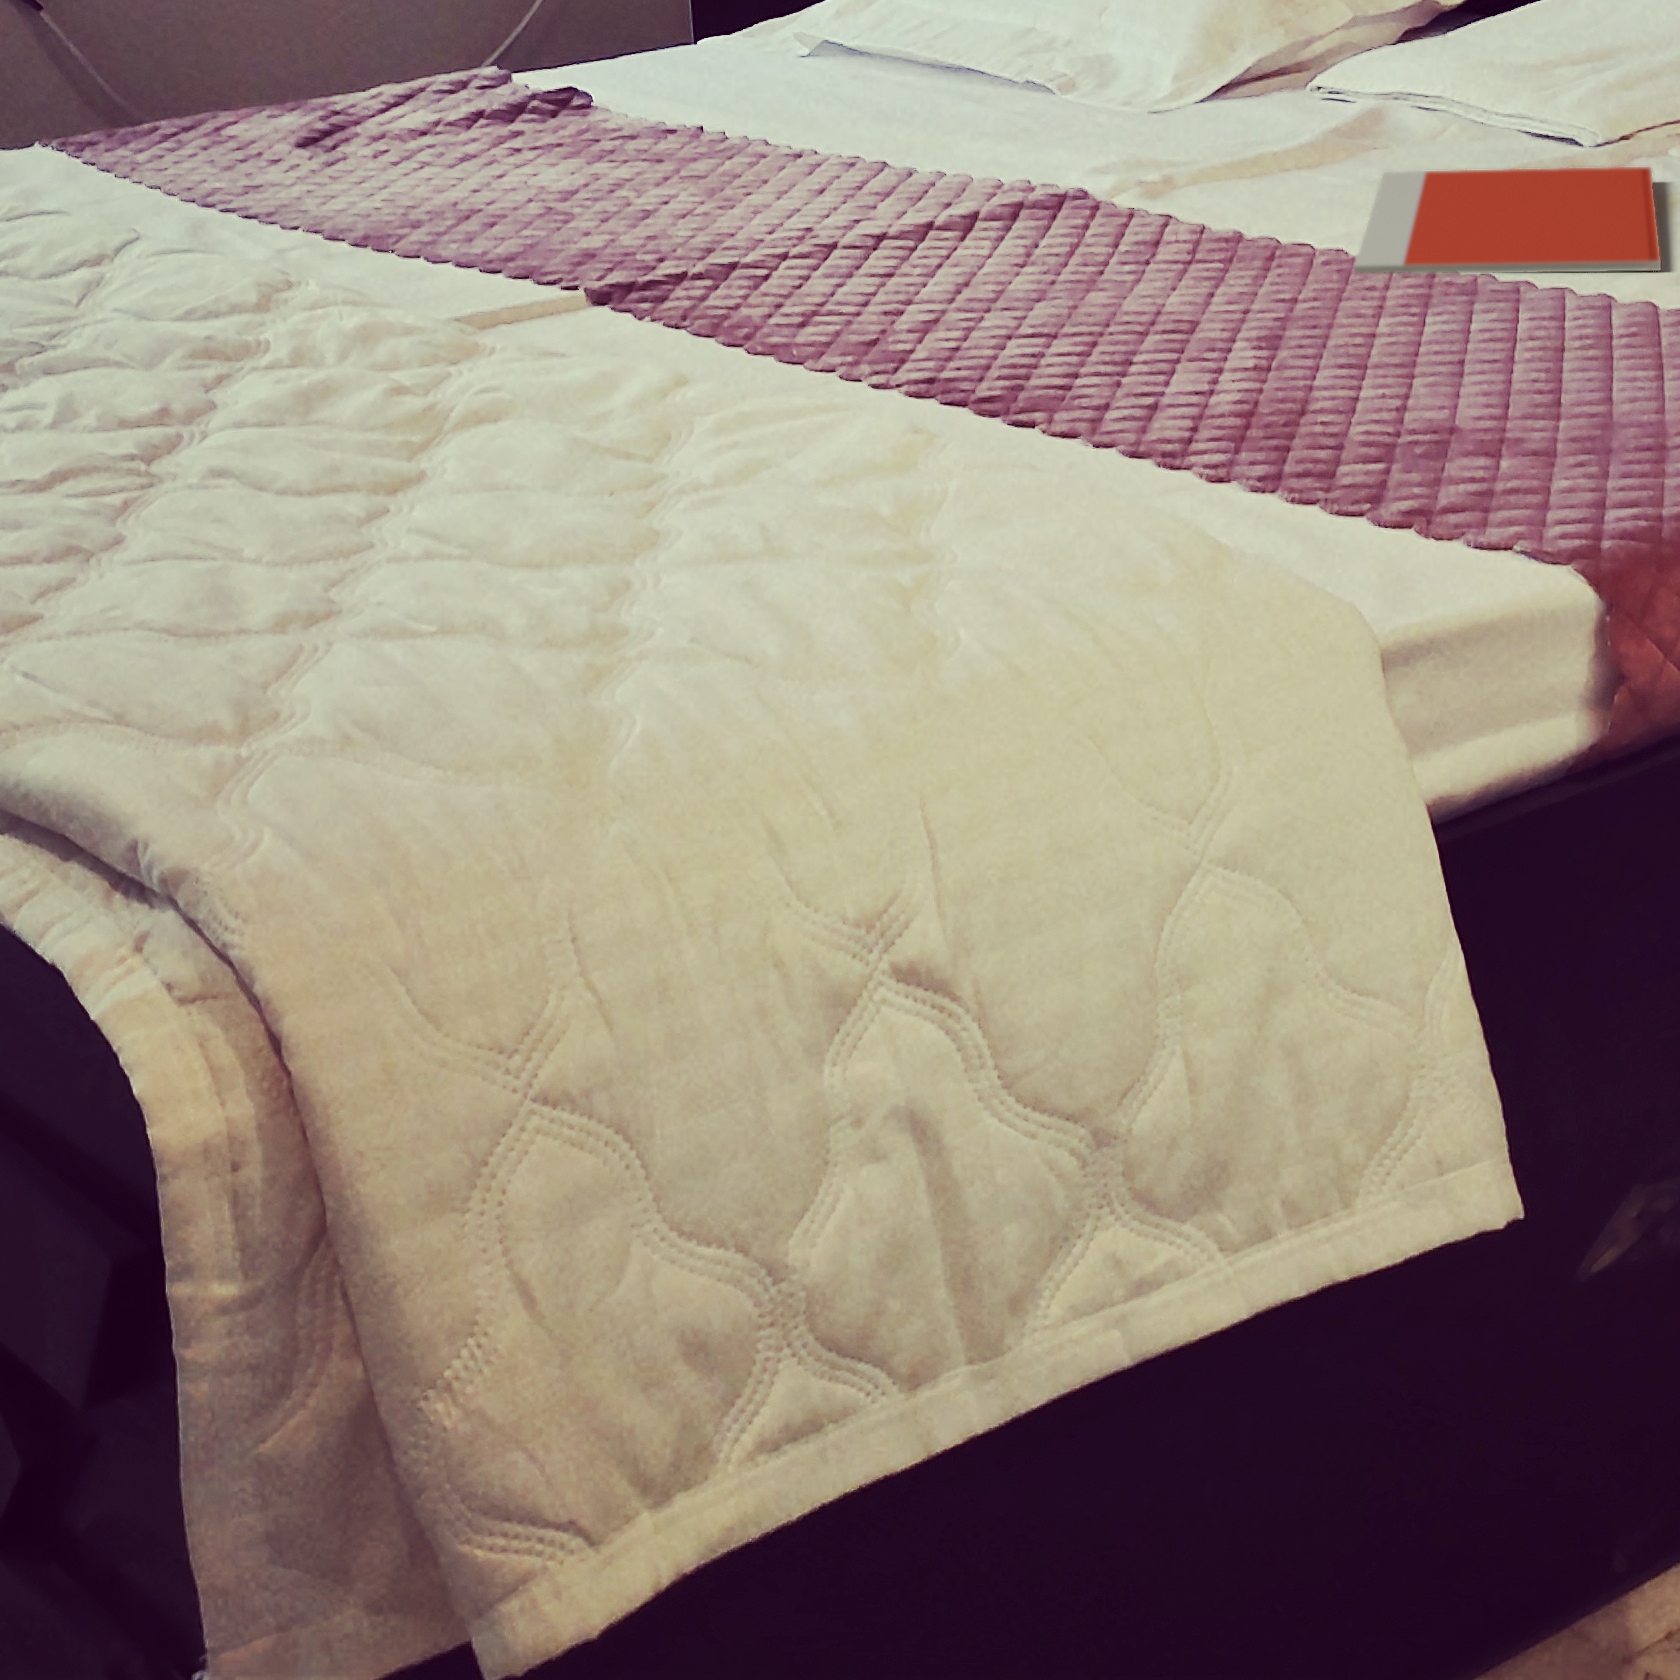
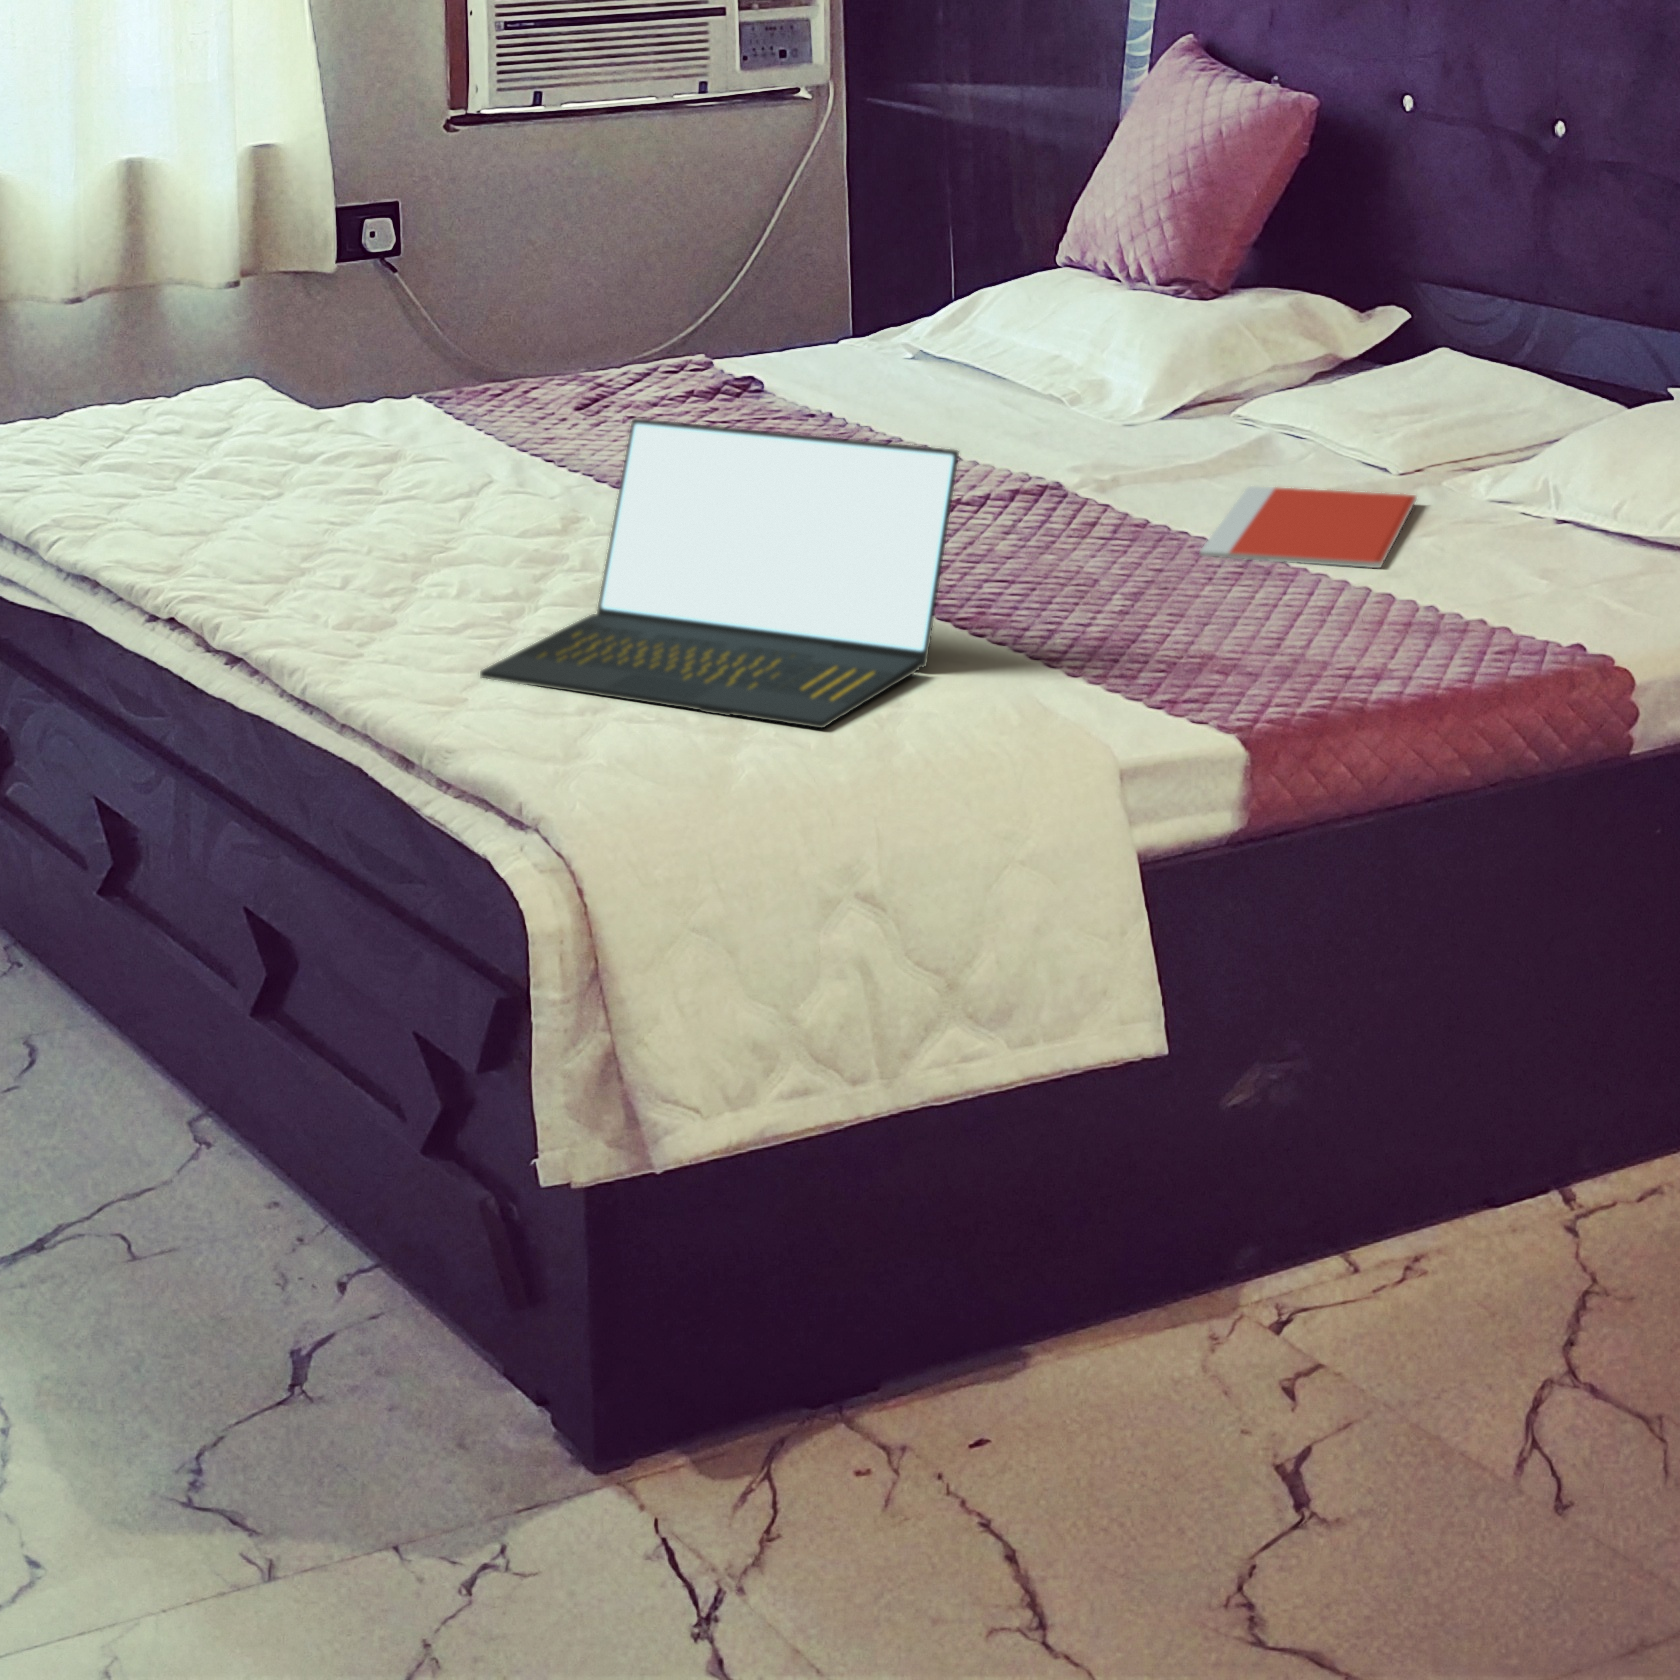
laptop: none [73,73,992,620] -> present [480,419,959,728]

